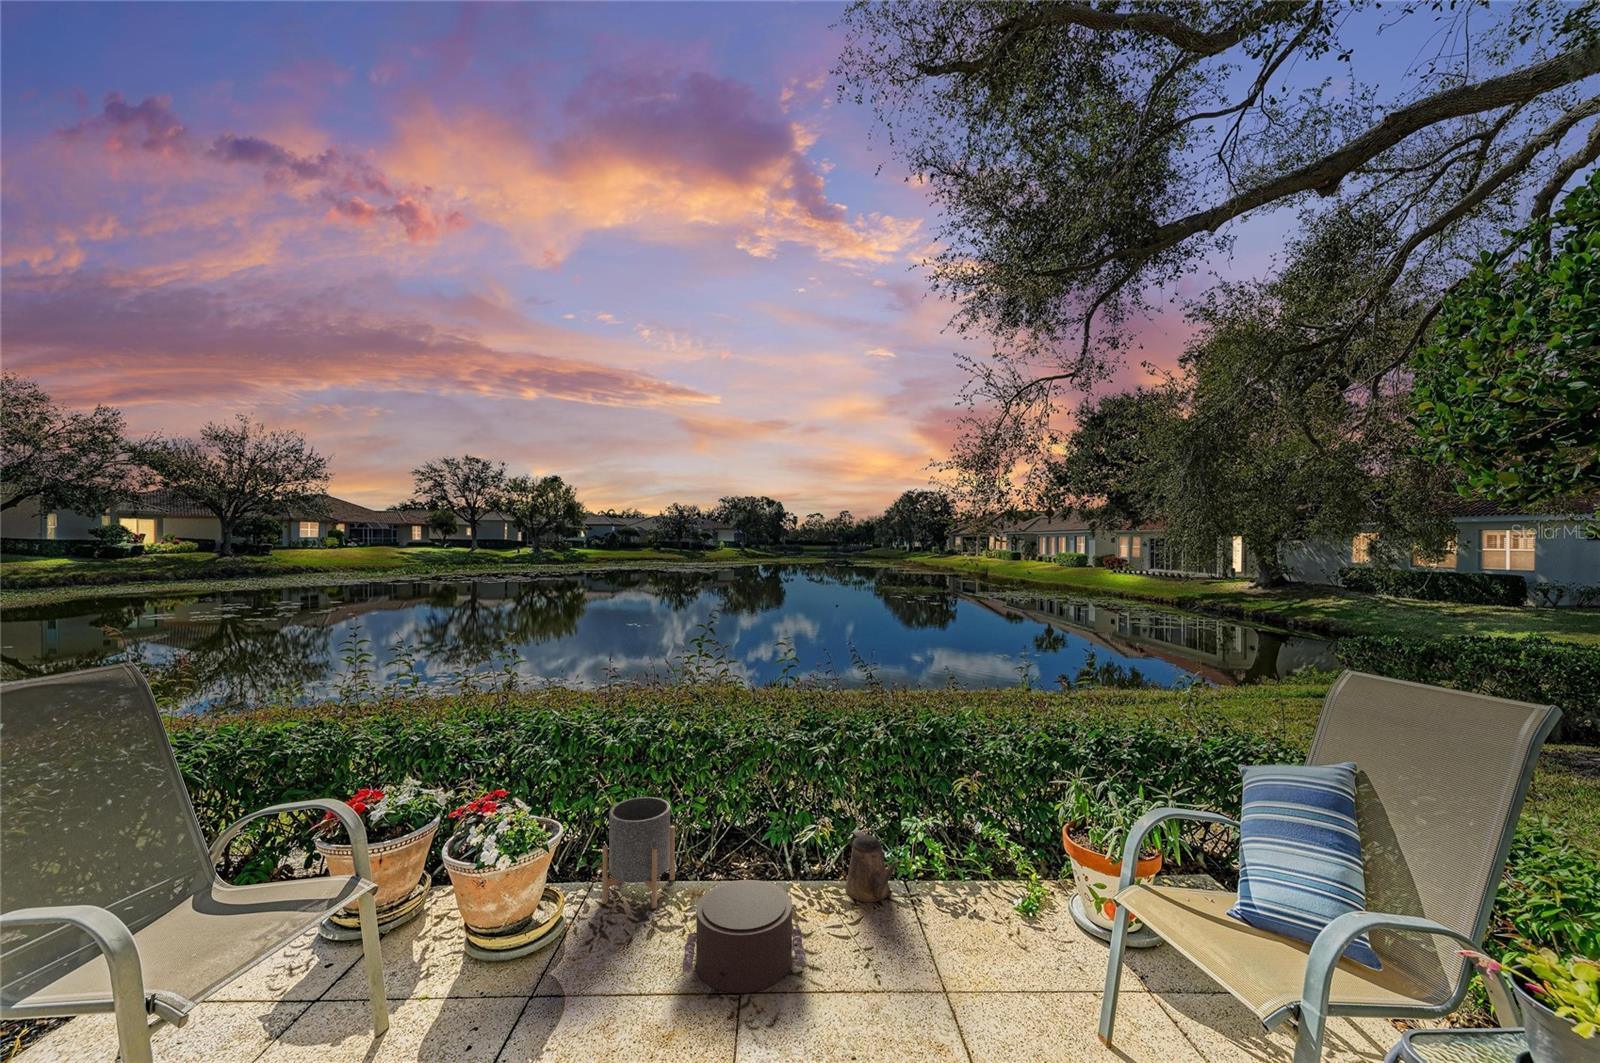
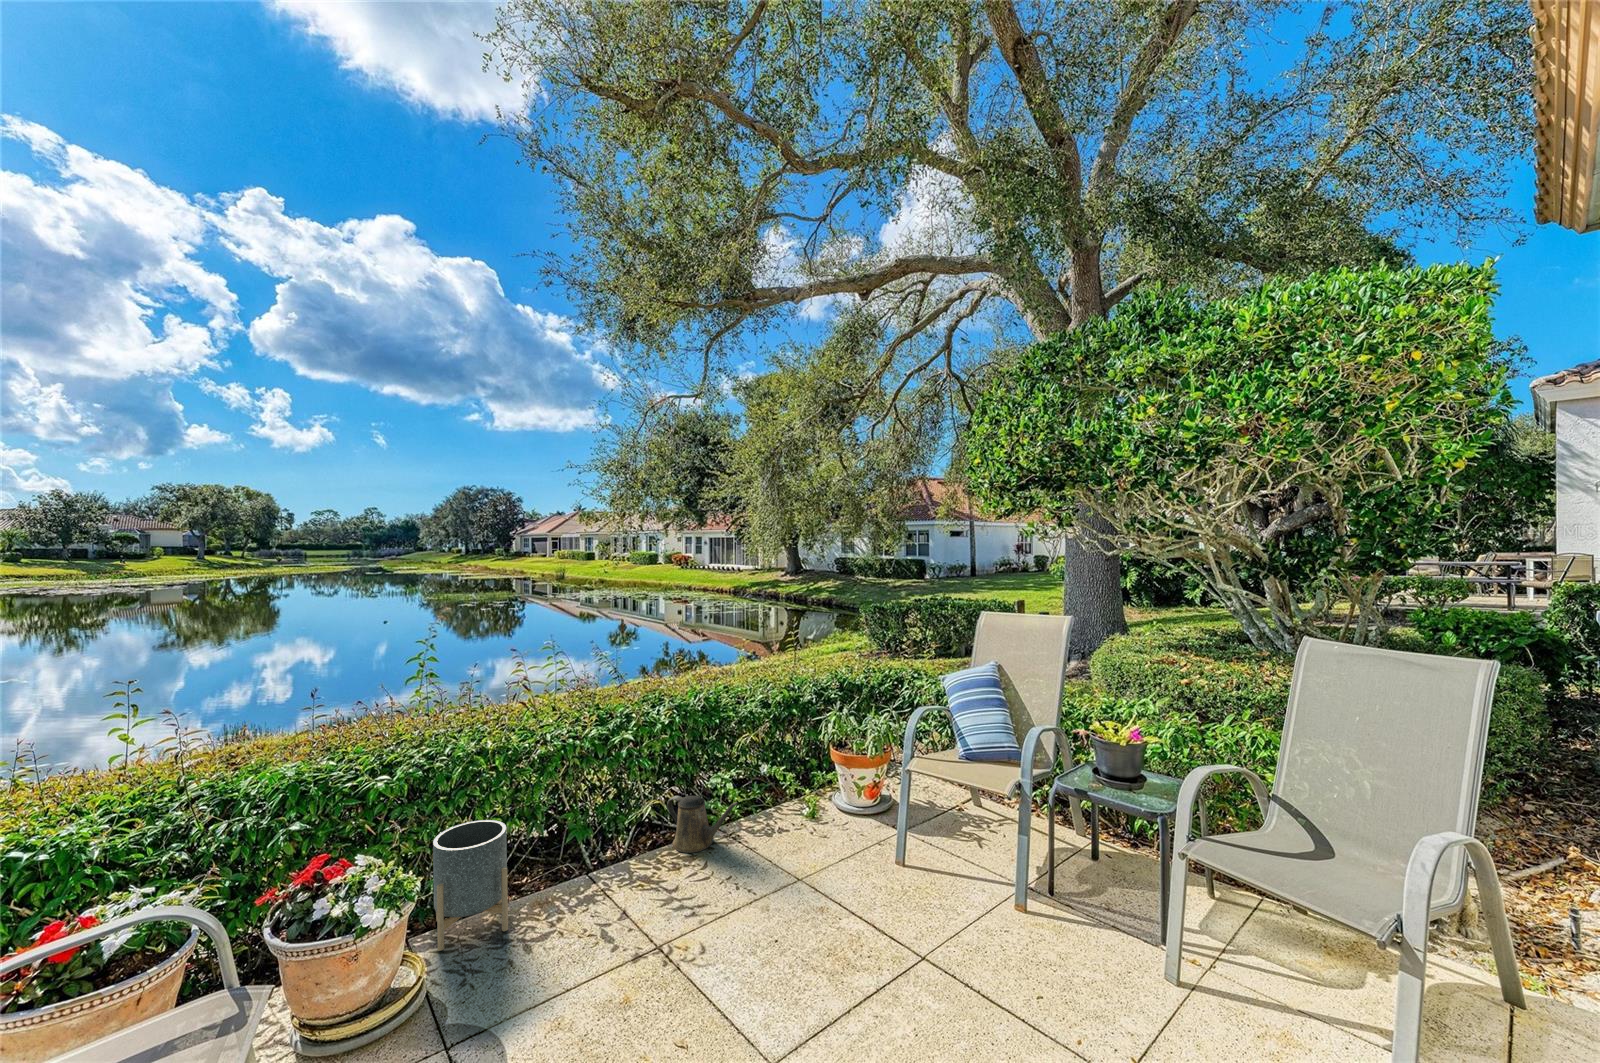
pouf: present [683,880,806,993] -> none [580,854,705,956]

